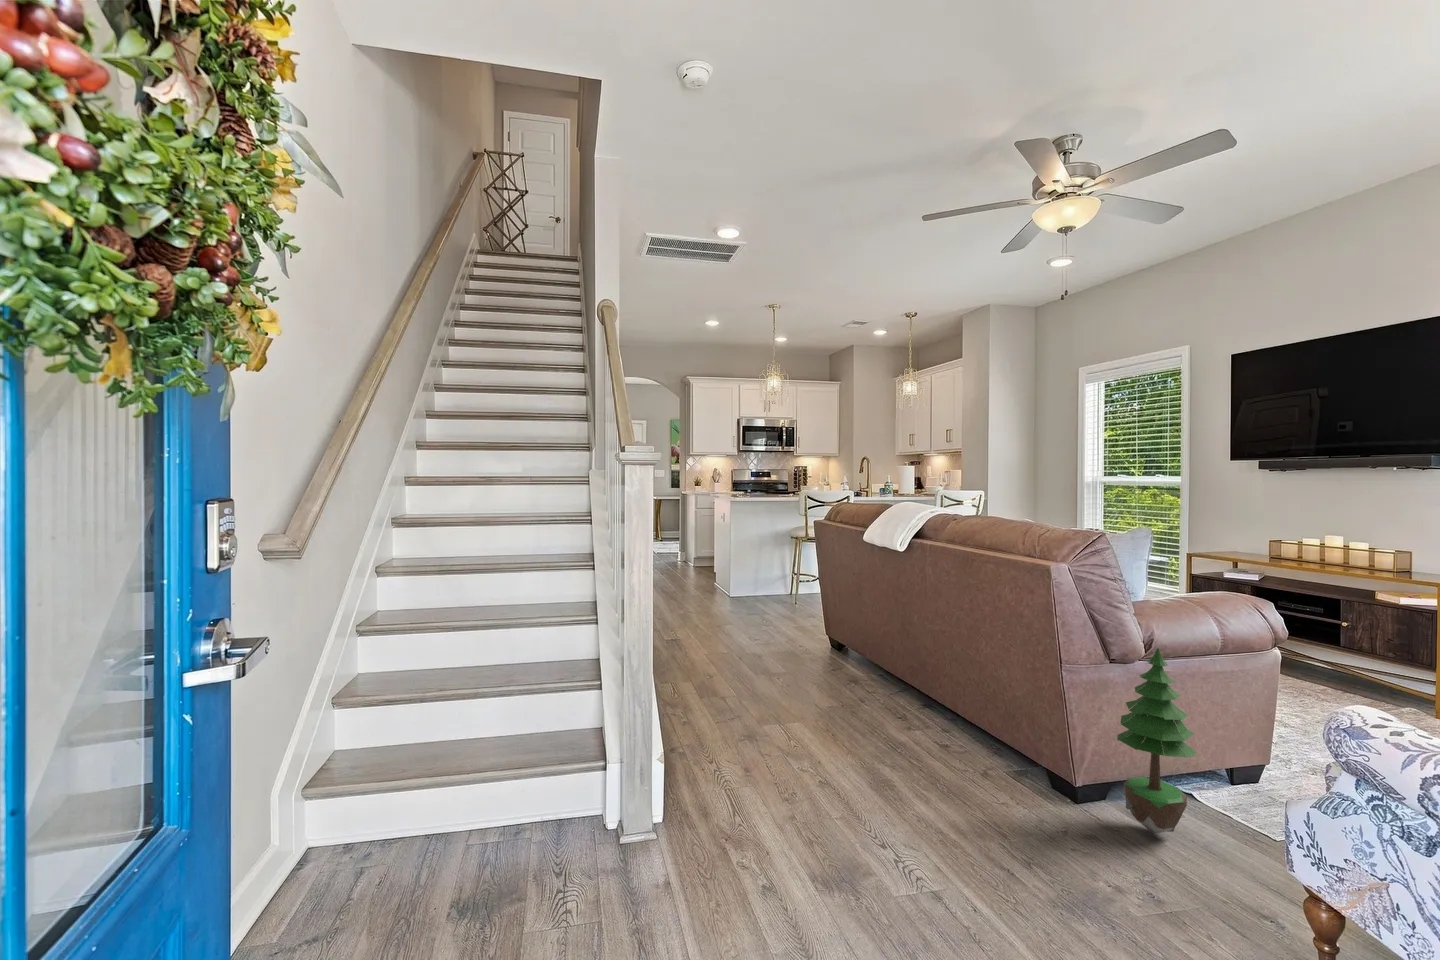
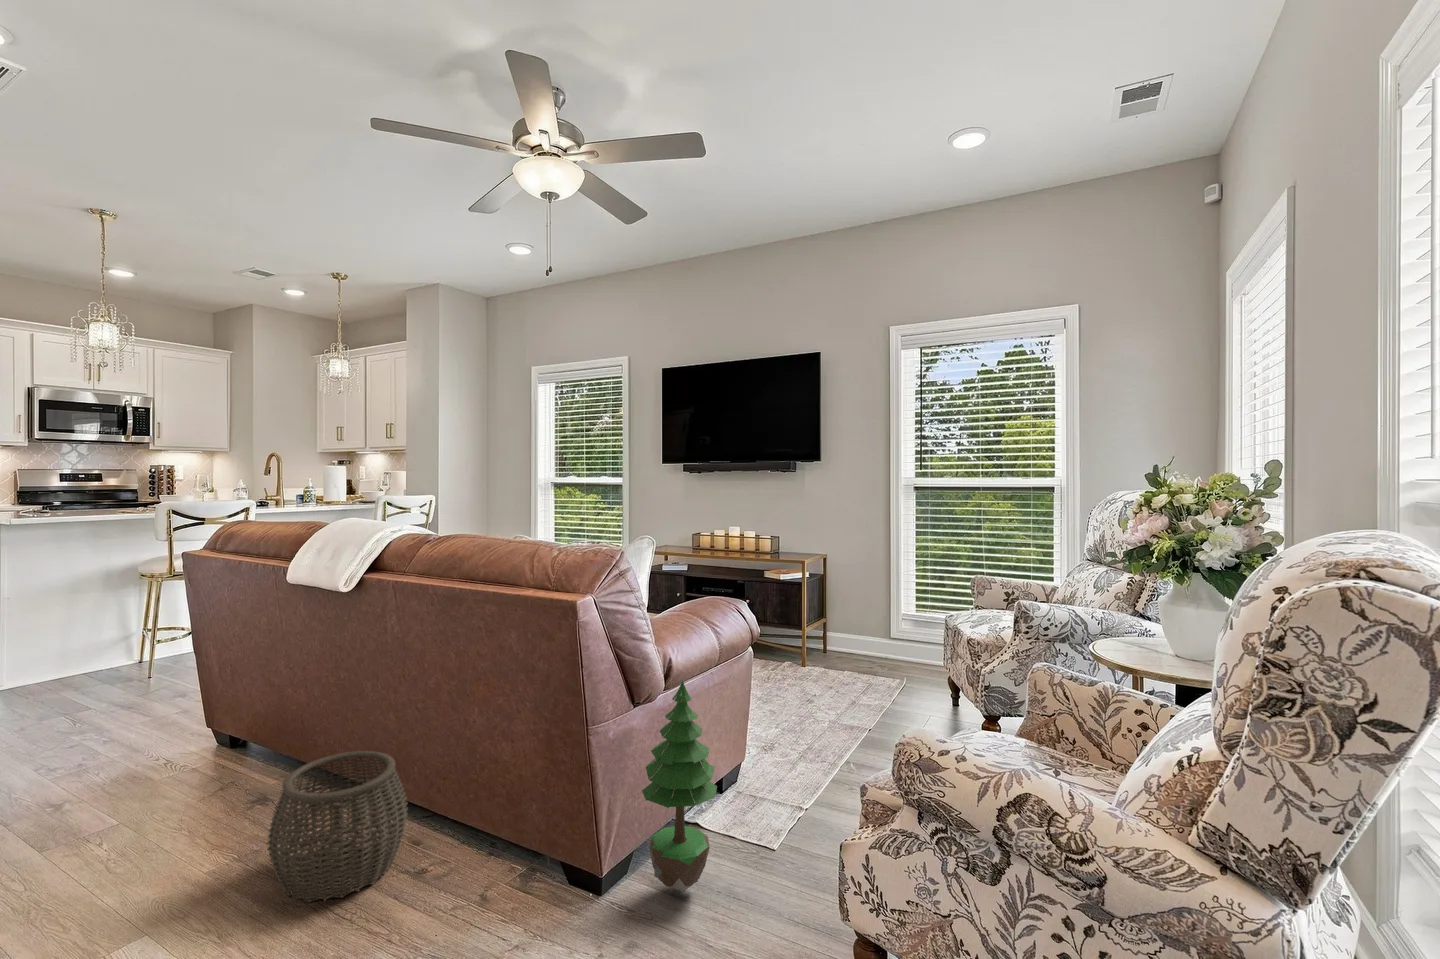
woven basket: none [853,657,937,746] -> present [267,751,408,902]

